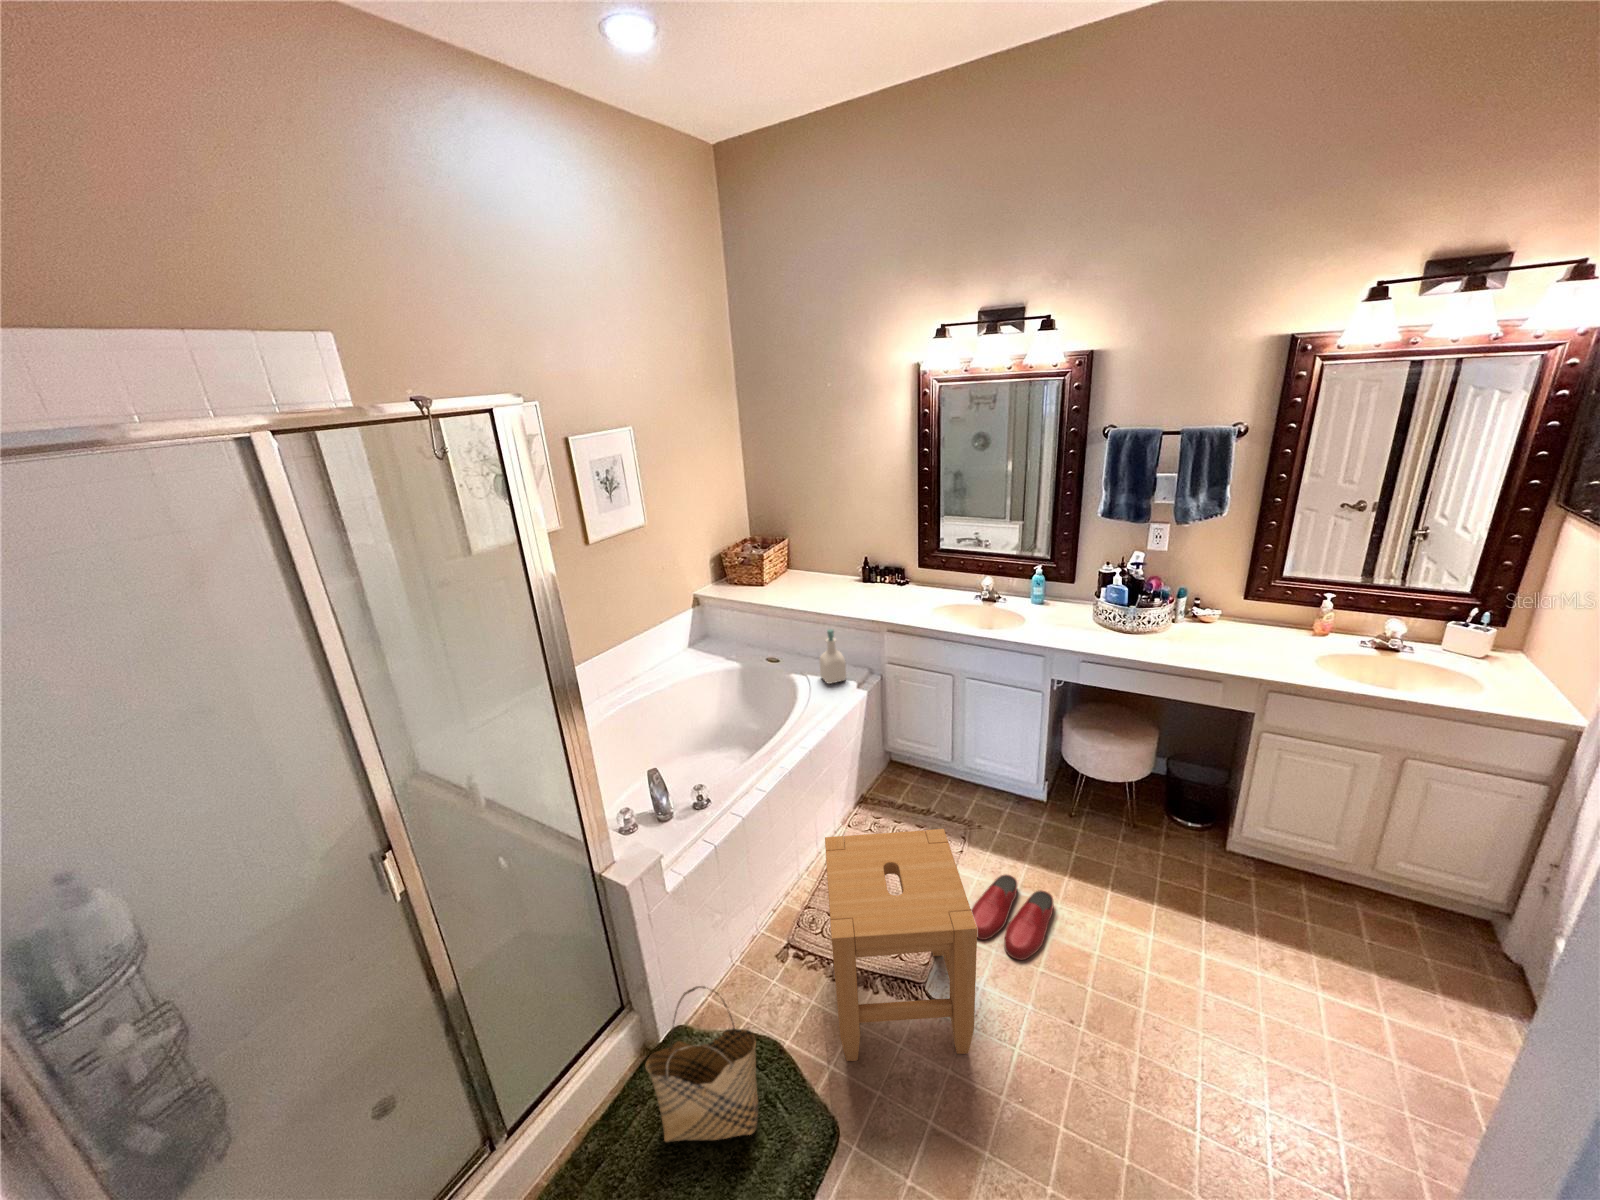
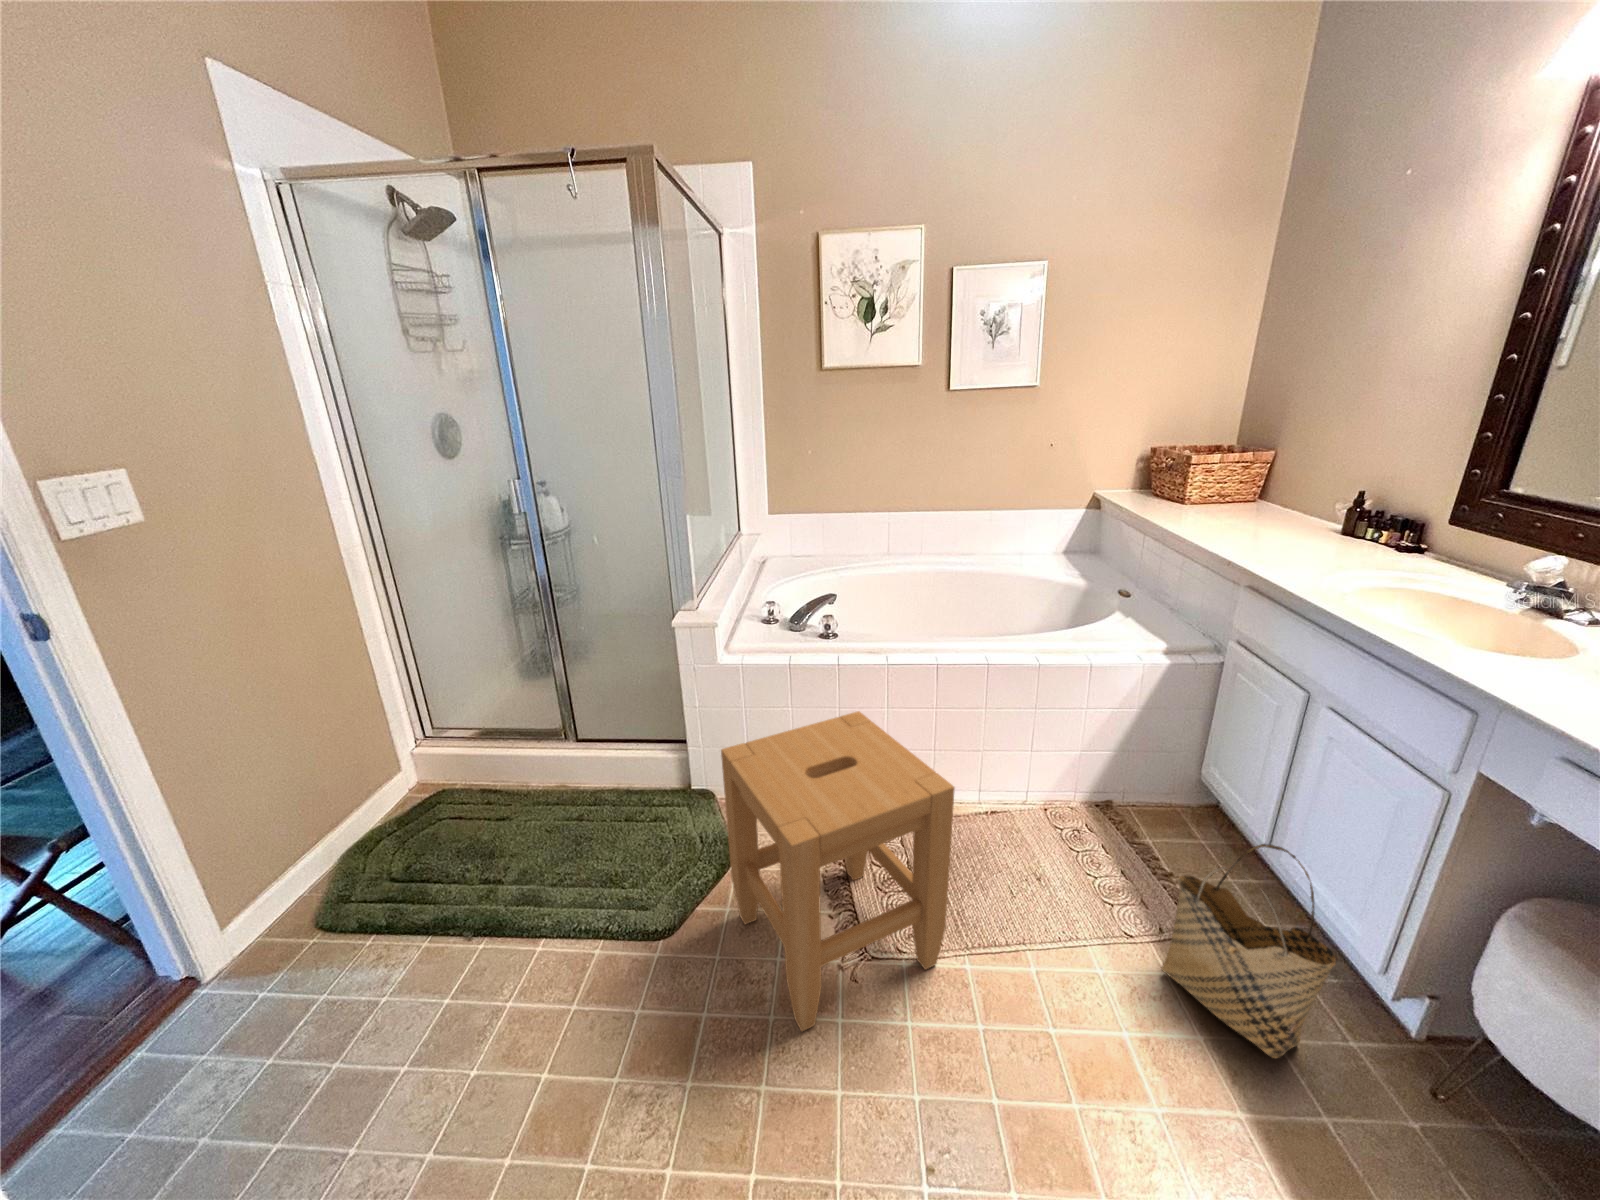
soap bottle: present [820,629,846,684] -> none [1125,554,1173,638]
slippers: present [971,875,1054,960] -> none [985,981,1157,1117]
woven basket: present [646,986,758,1142] -> present [1161,844,1336,1058]

